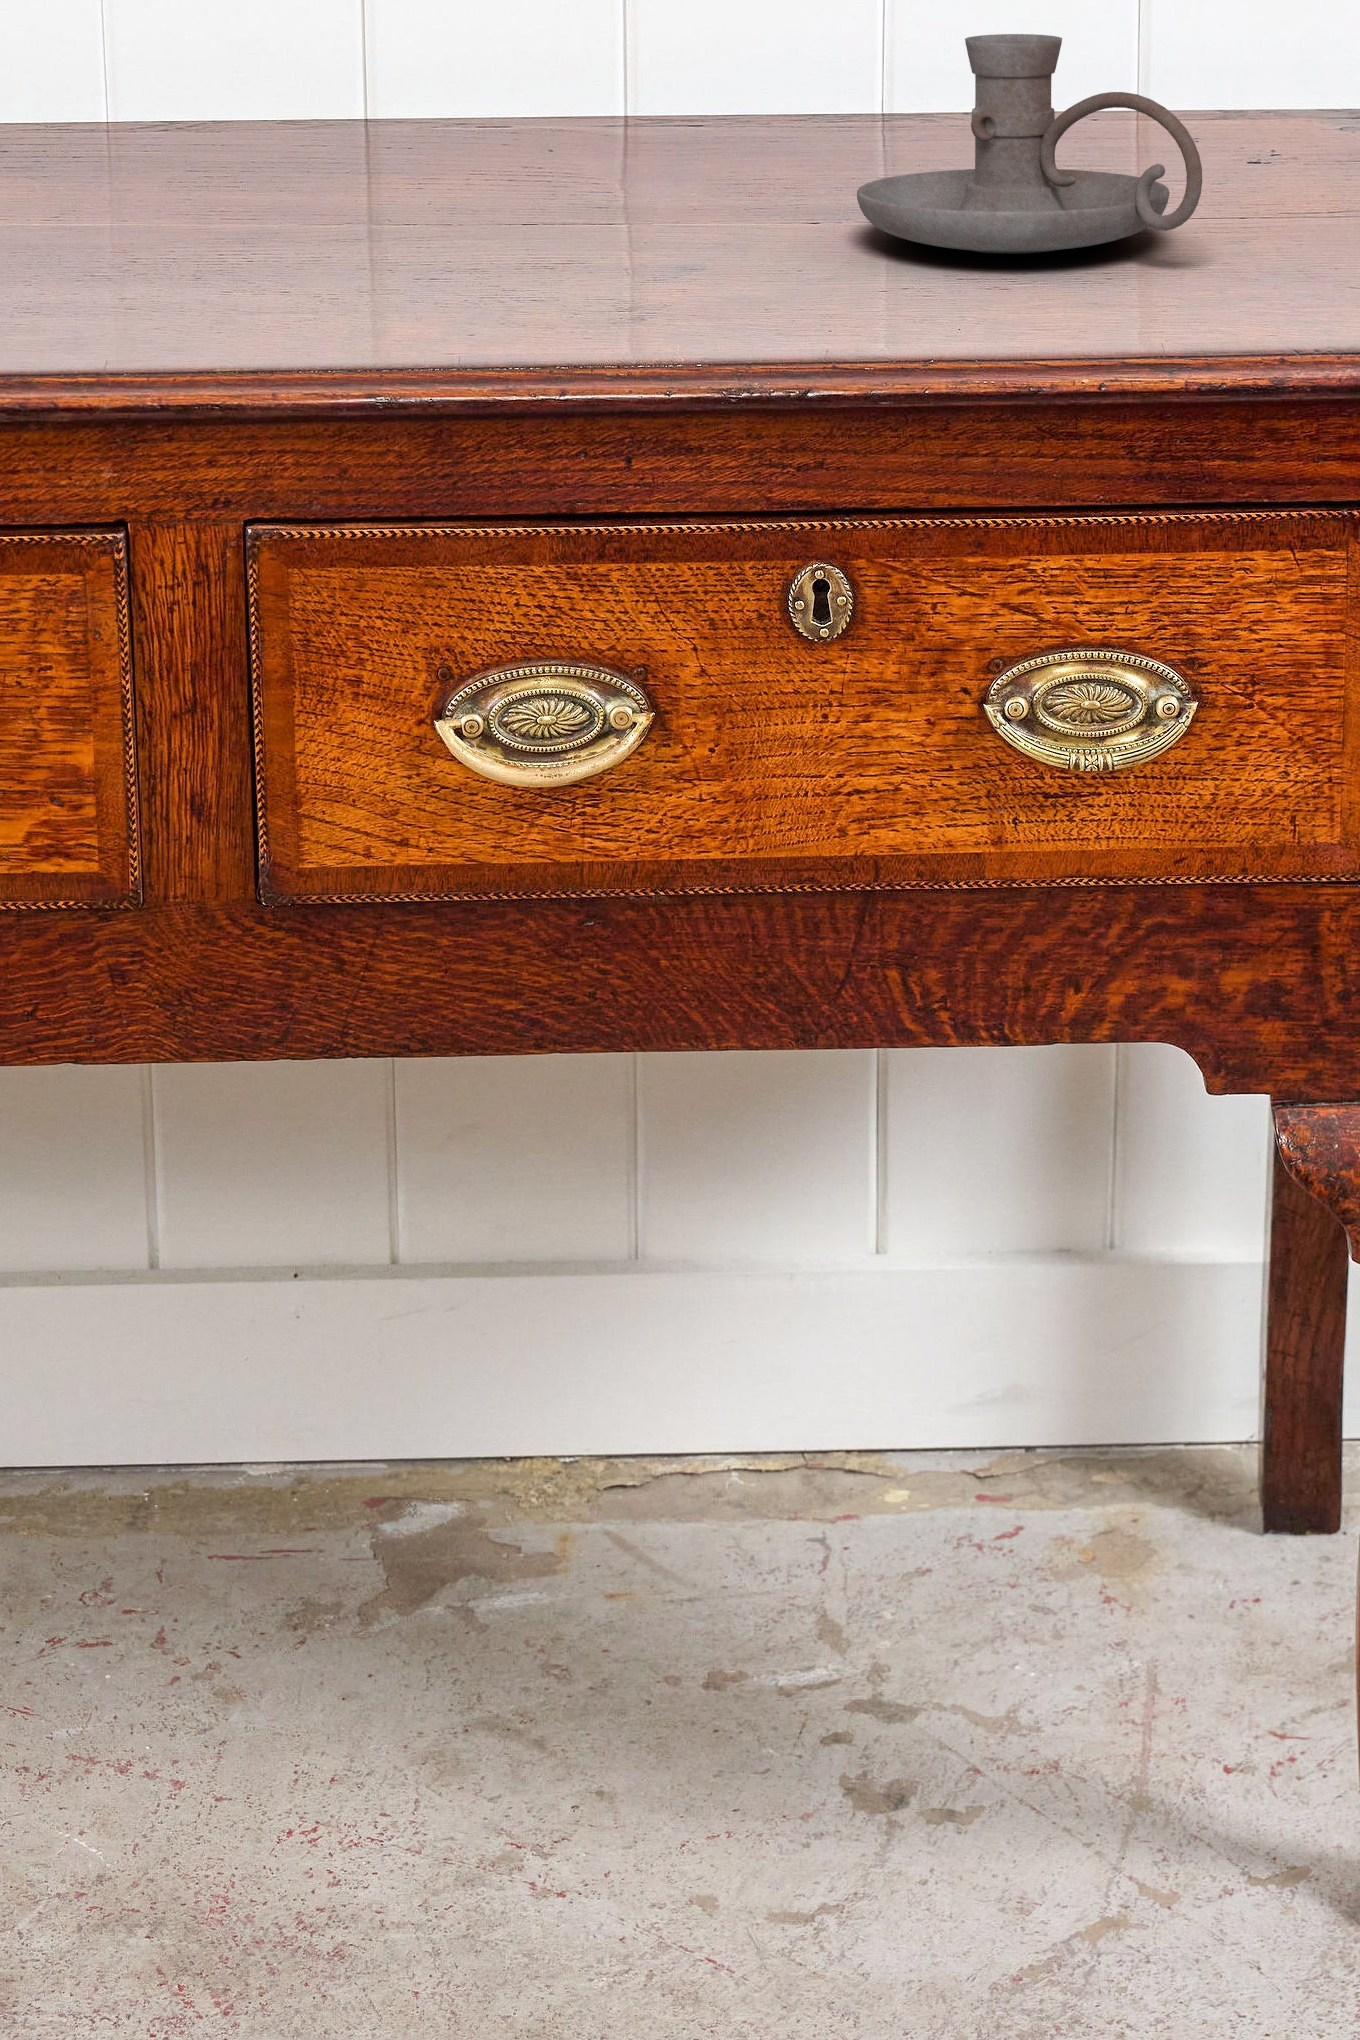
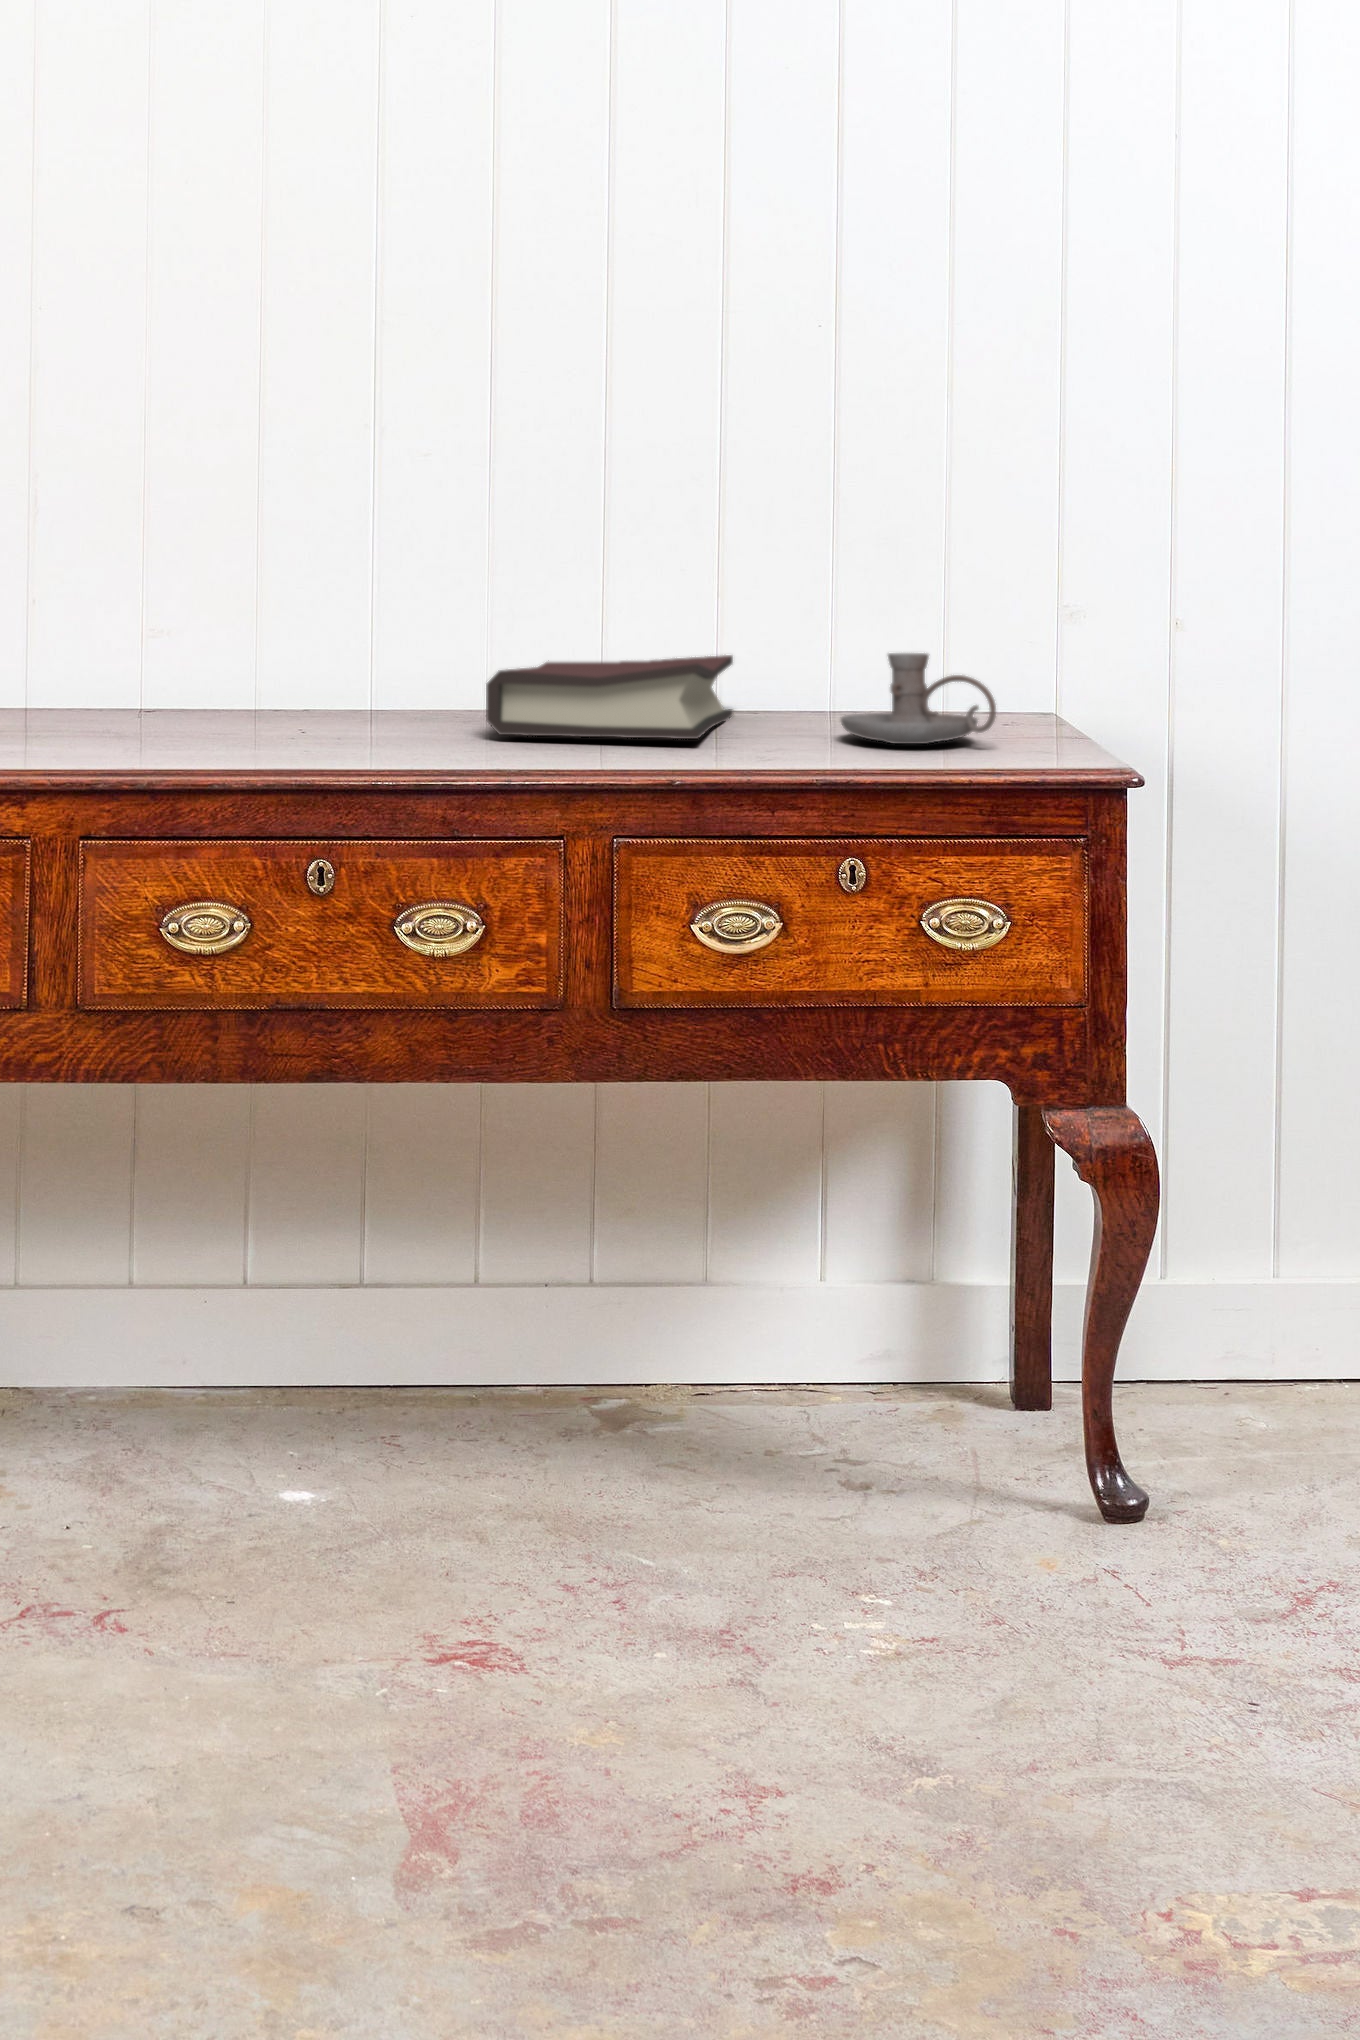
hardback book: none [32,26,676,249] -> present [486,655,733,739]

